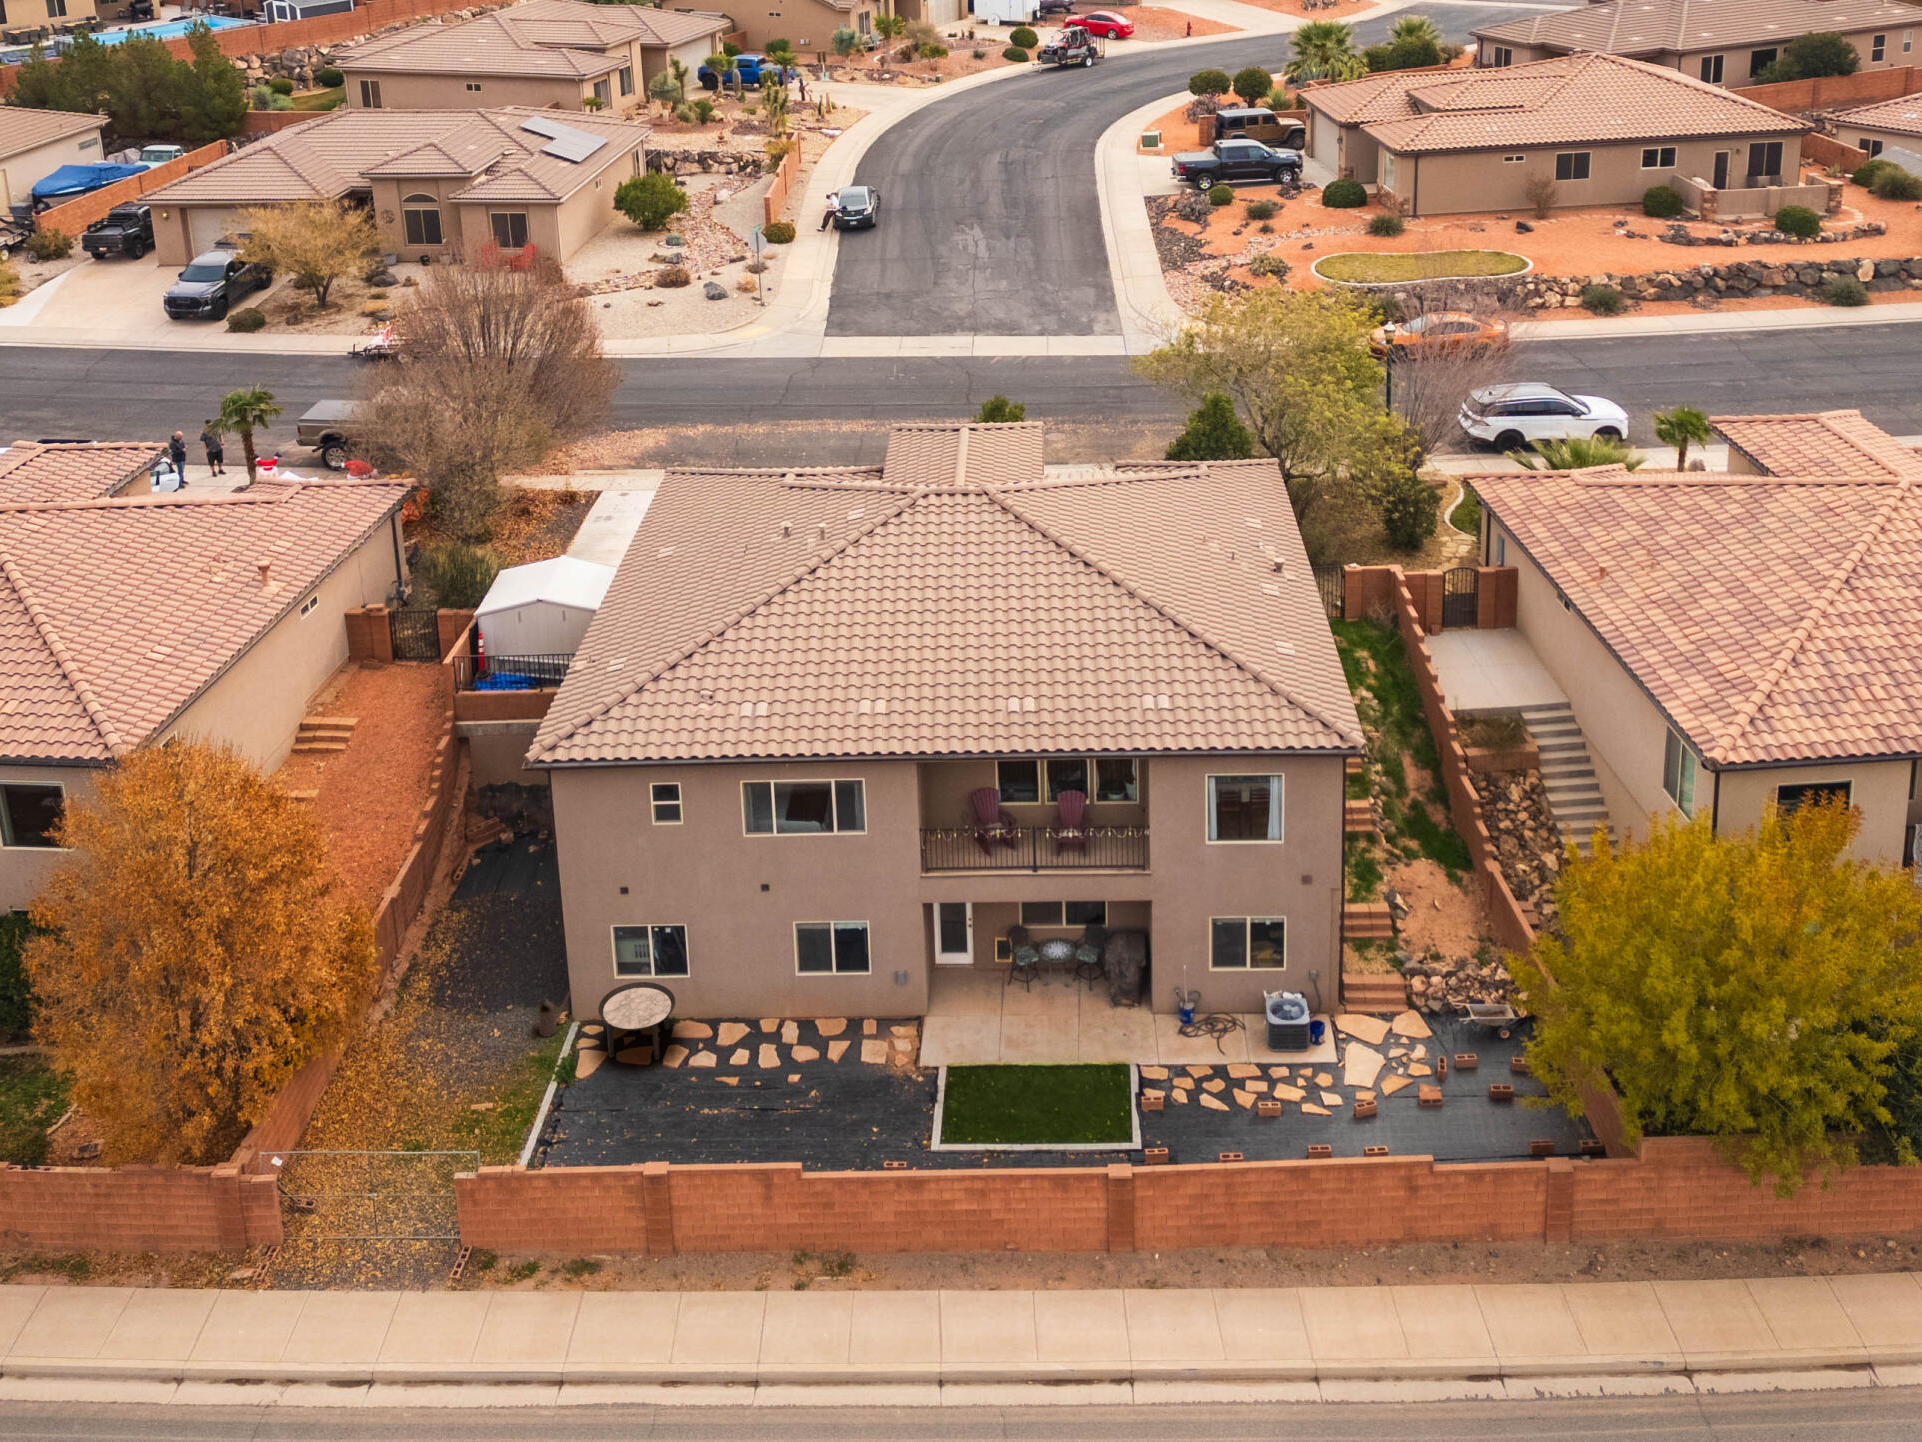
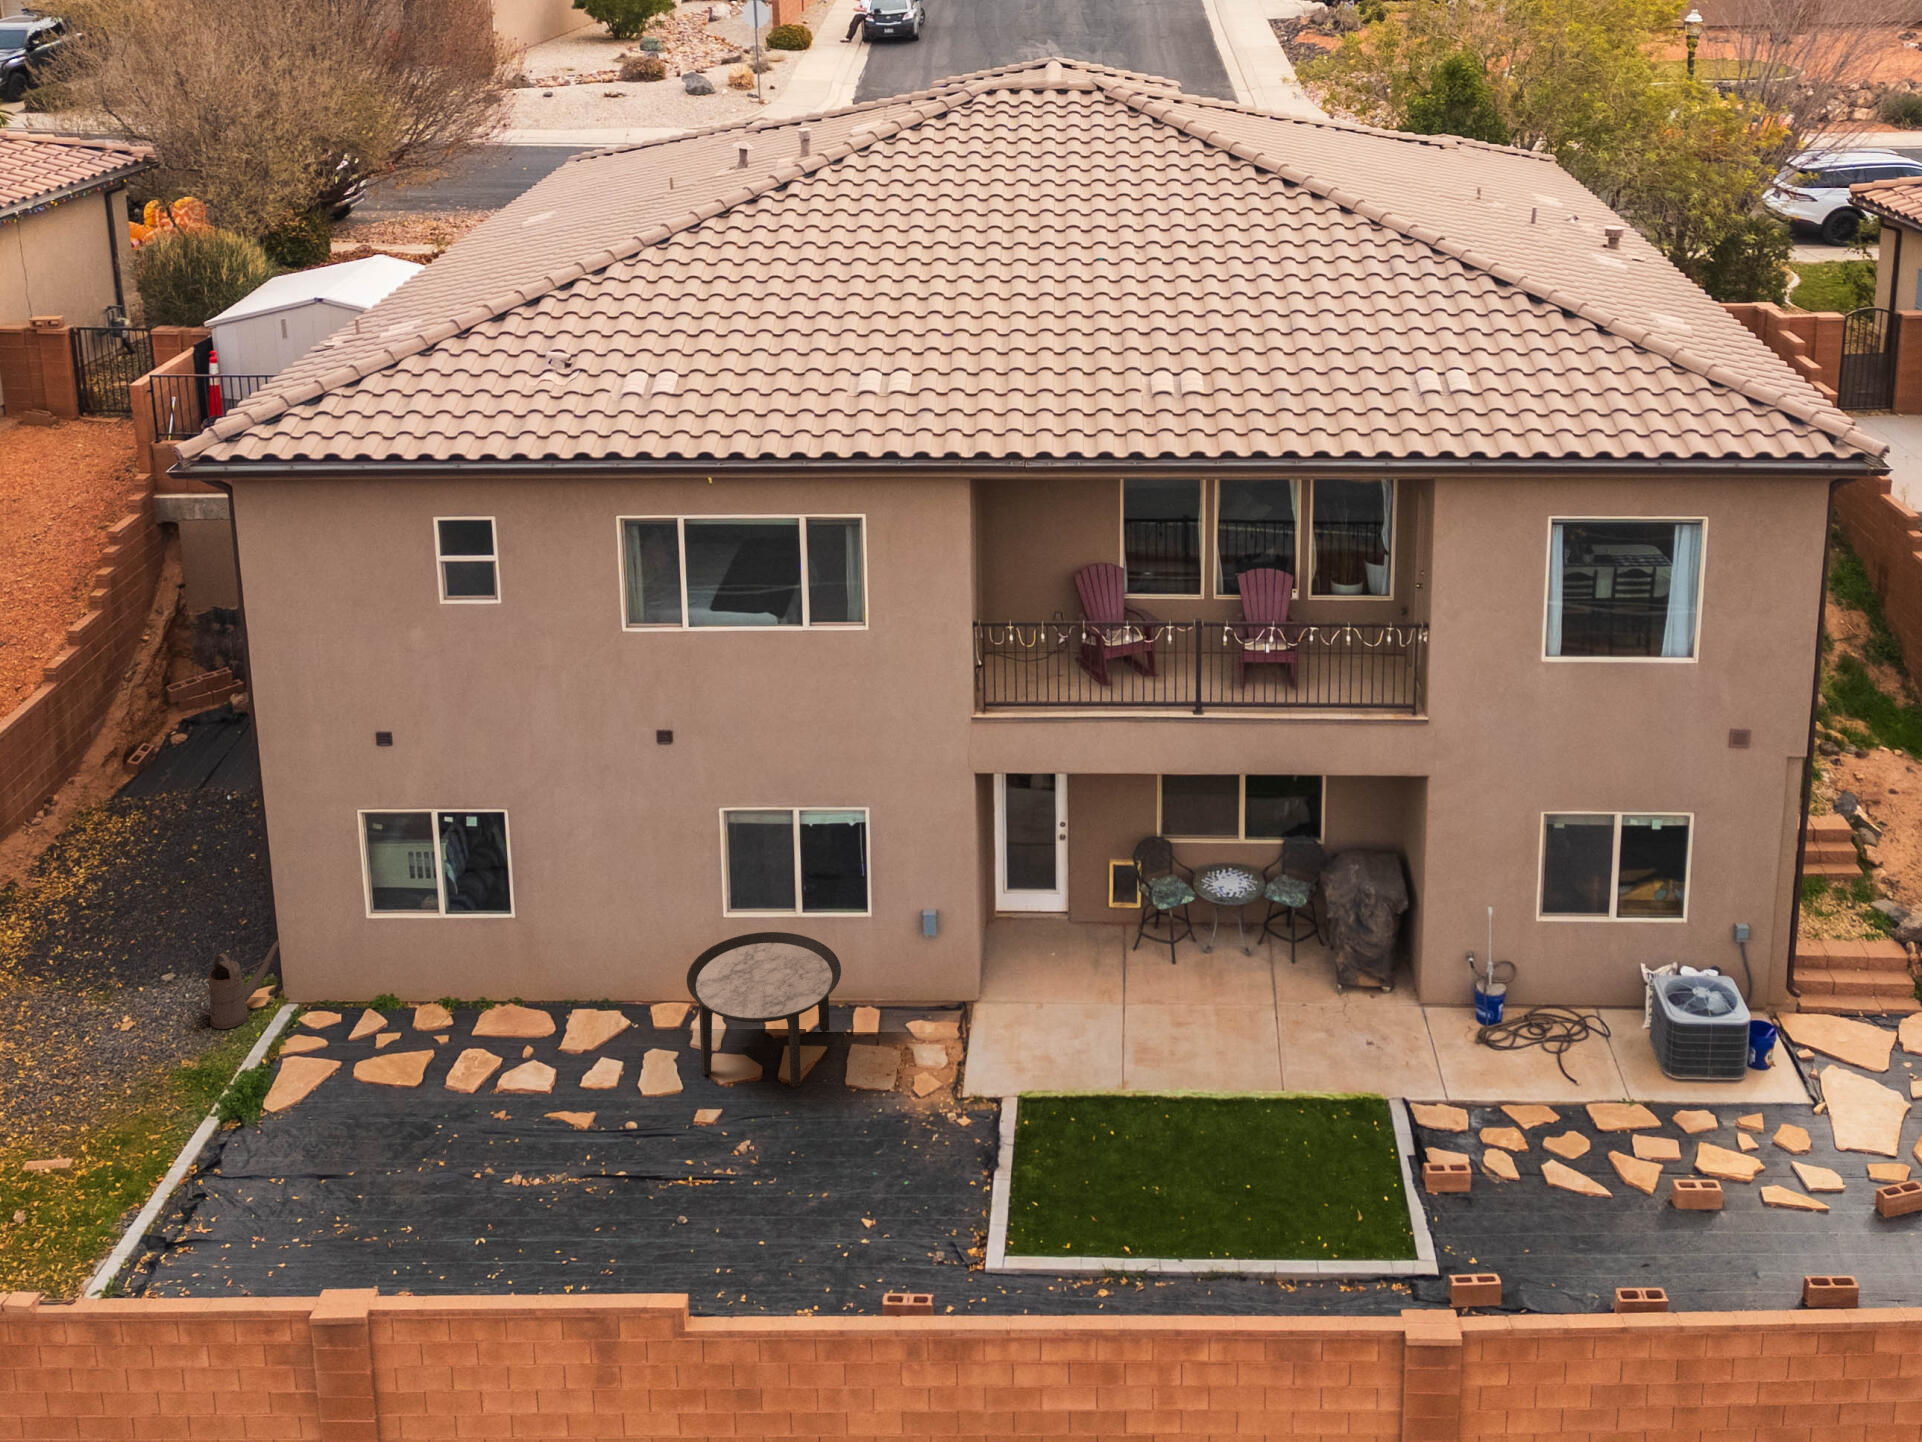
round table: present [598,982,675,1060] -> present [687,932,841,1088]

